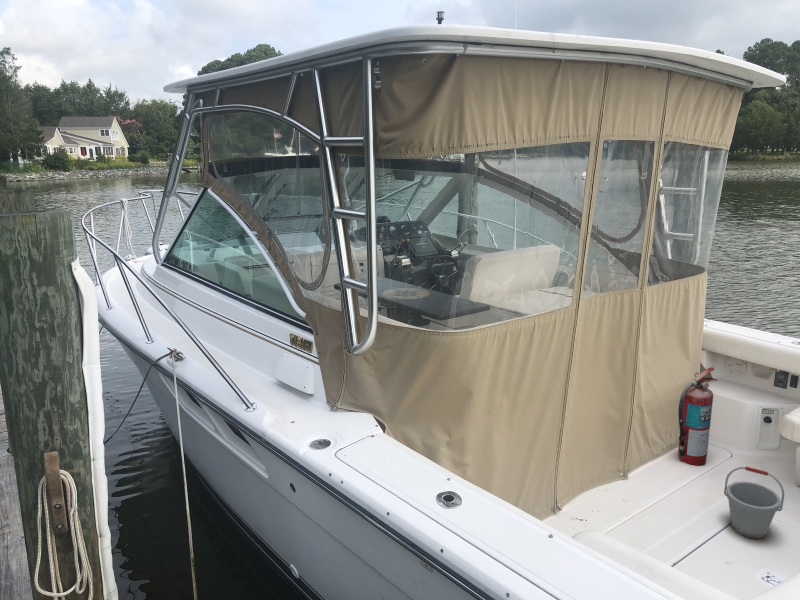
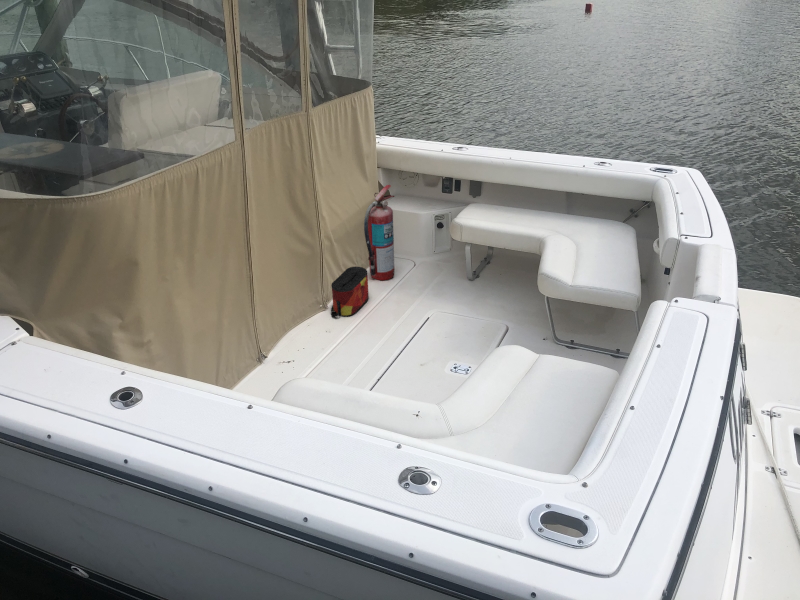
bag: none [630,442,676,492] -> present [331,266,369,317]
bucket: present [724,467,784,539] -> none [412,274,460,335]

